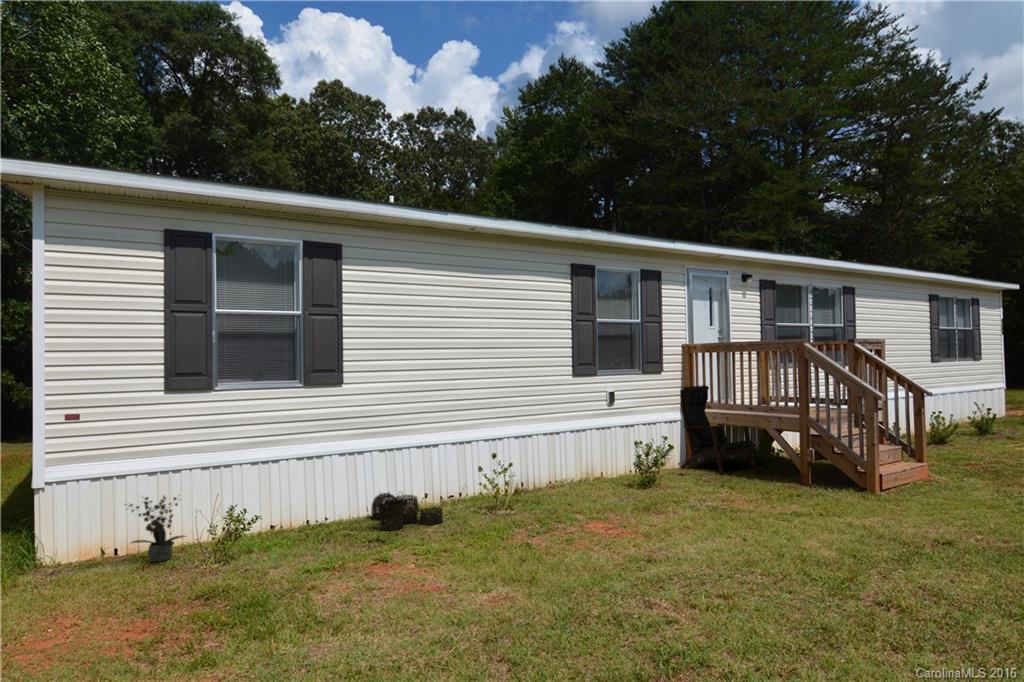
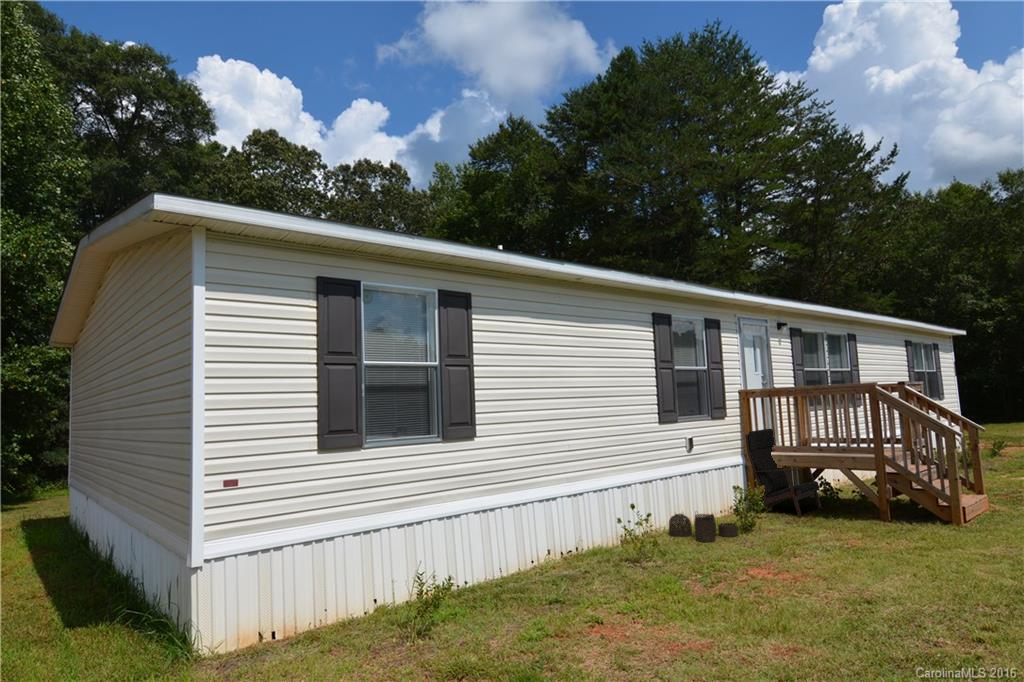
woven basket: present [371,493,443,530] -> present [669,514,738,542]
potted plant: present [129,496,185,562] -> none [298,573,357,655]

